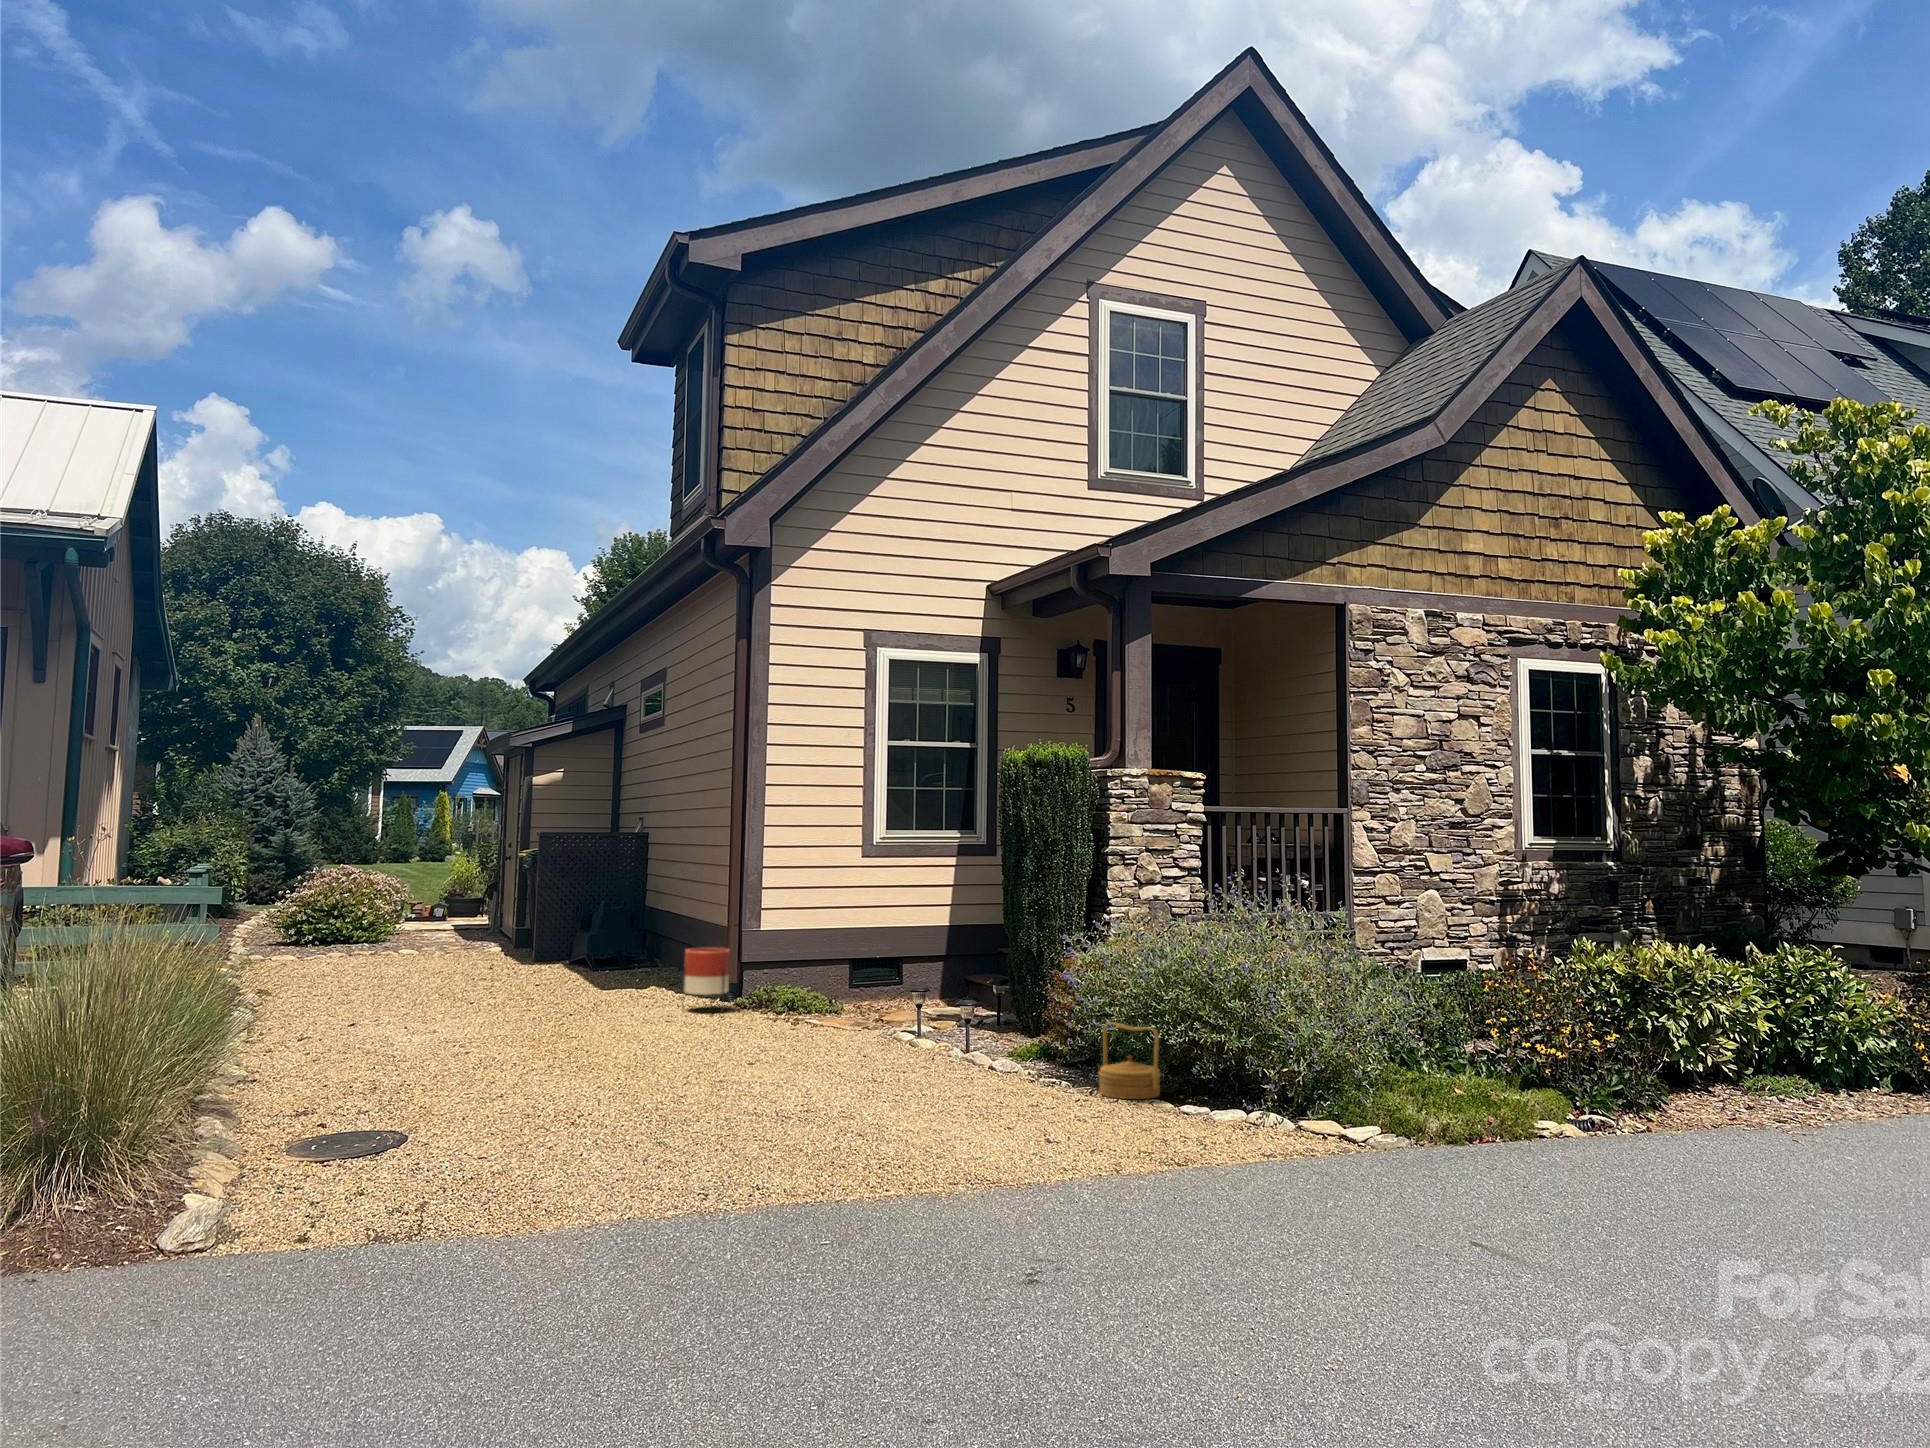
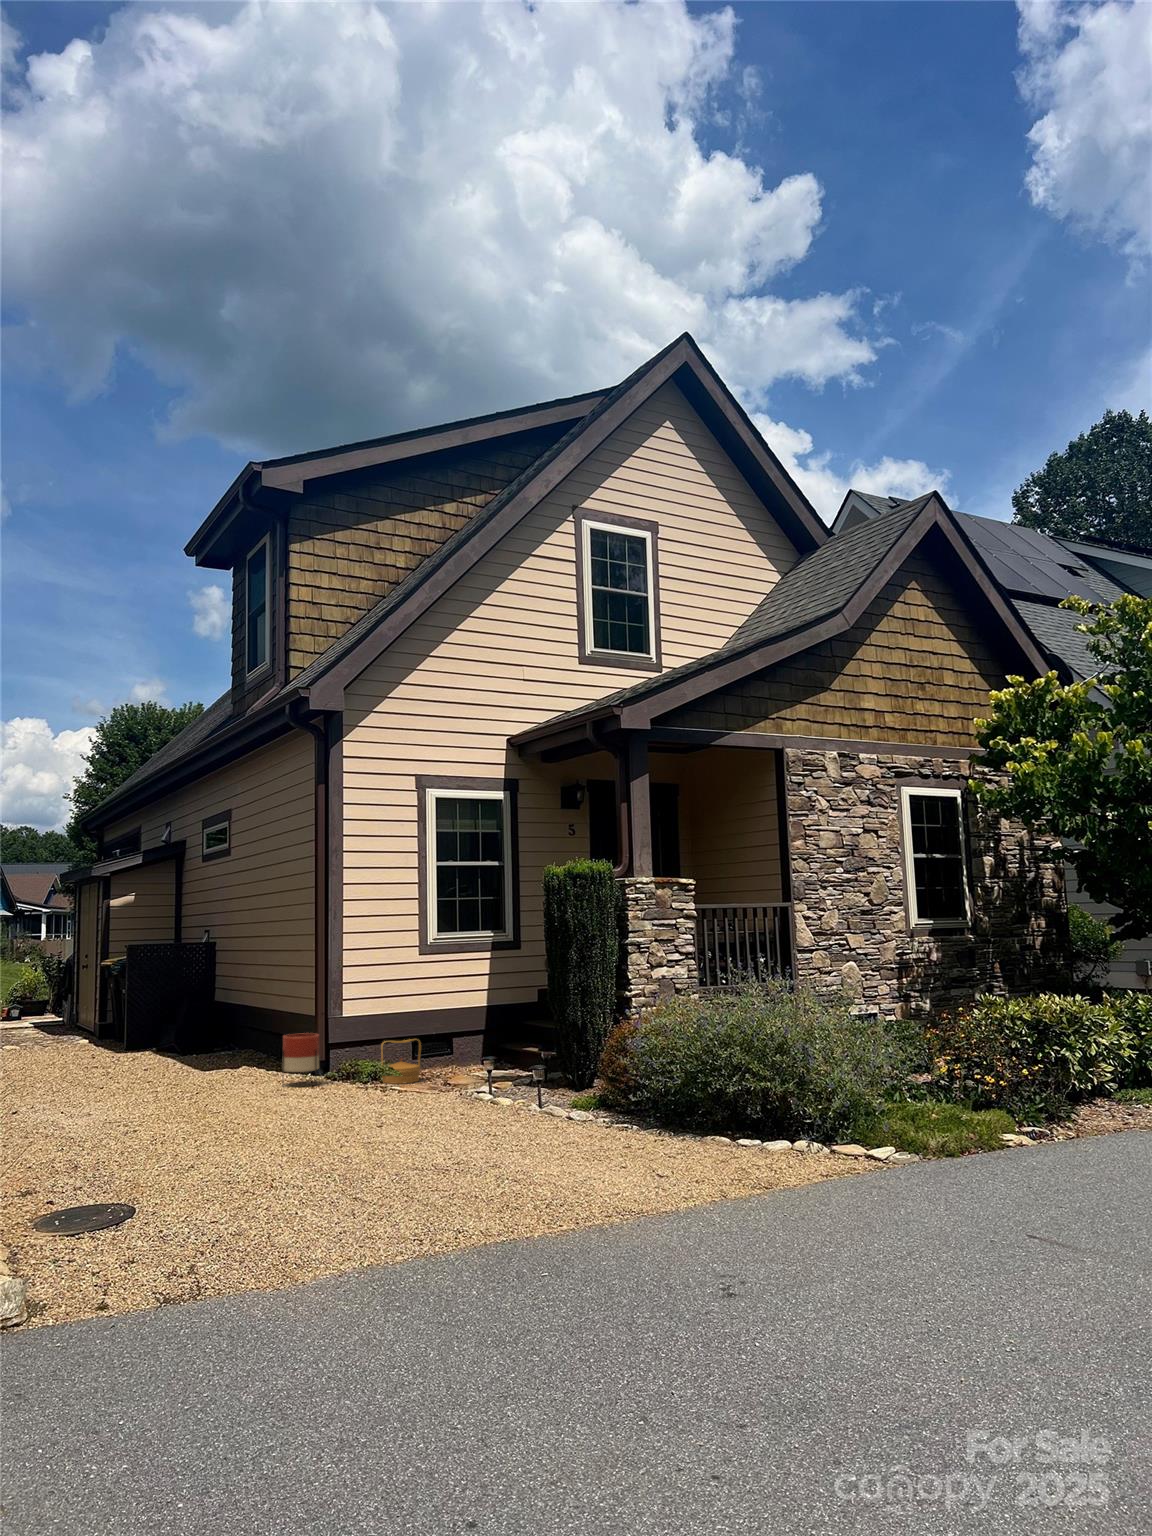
woven basket: present [1099,1022,1161,1099] -> present [381,1039,421,1084]

